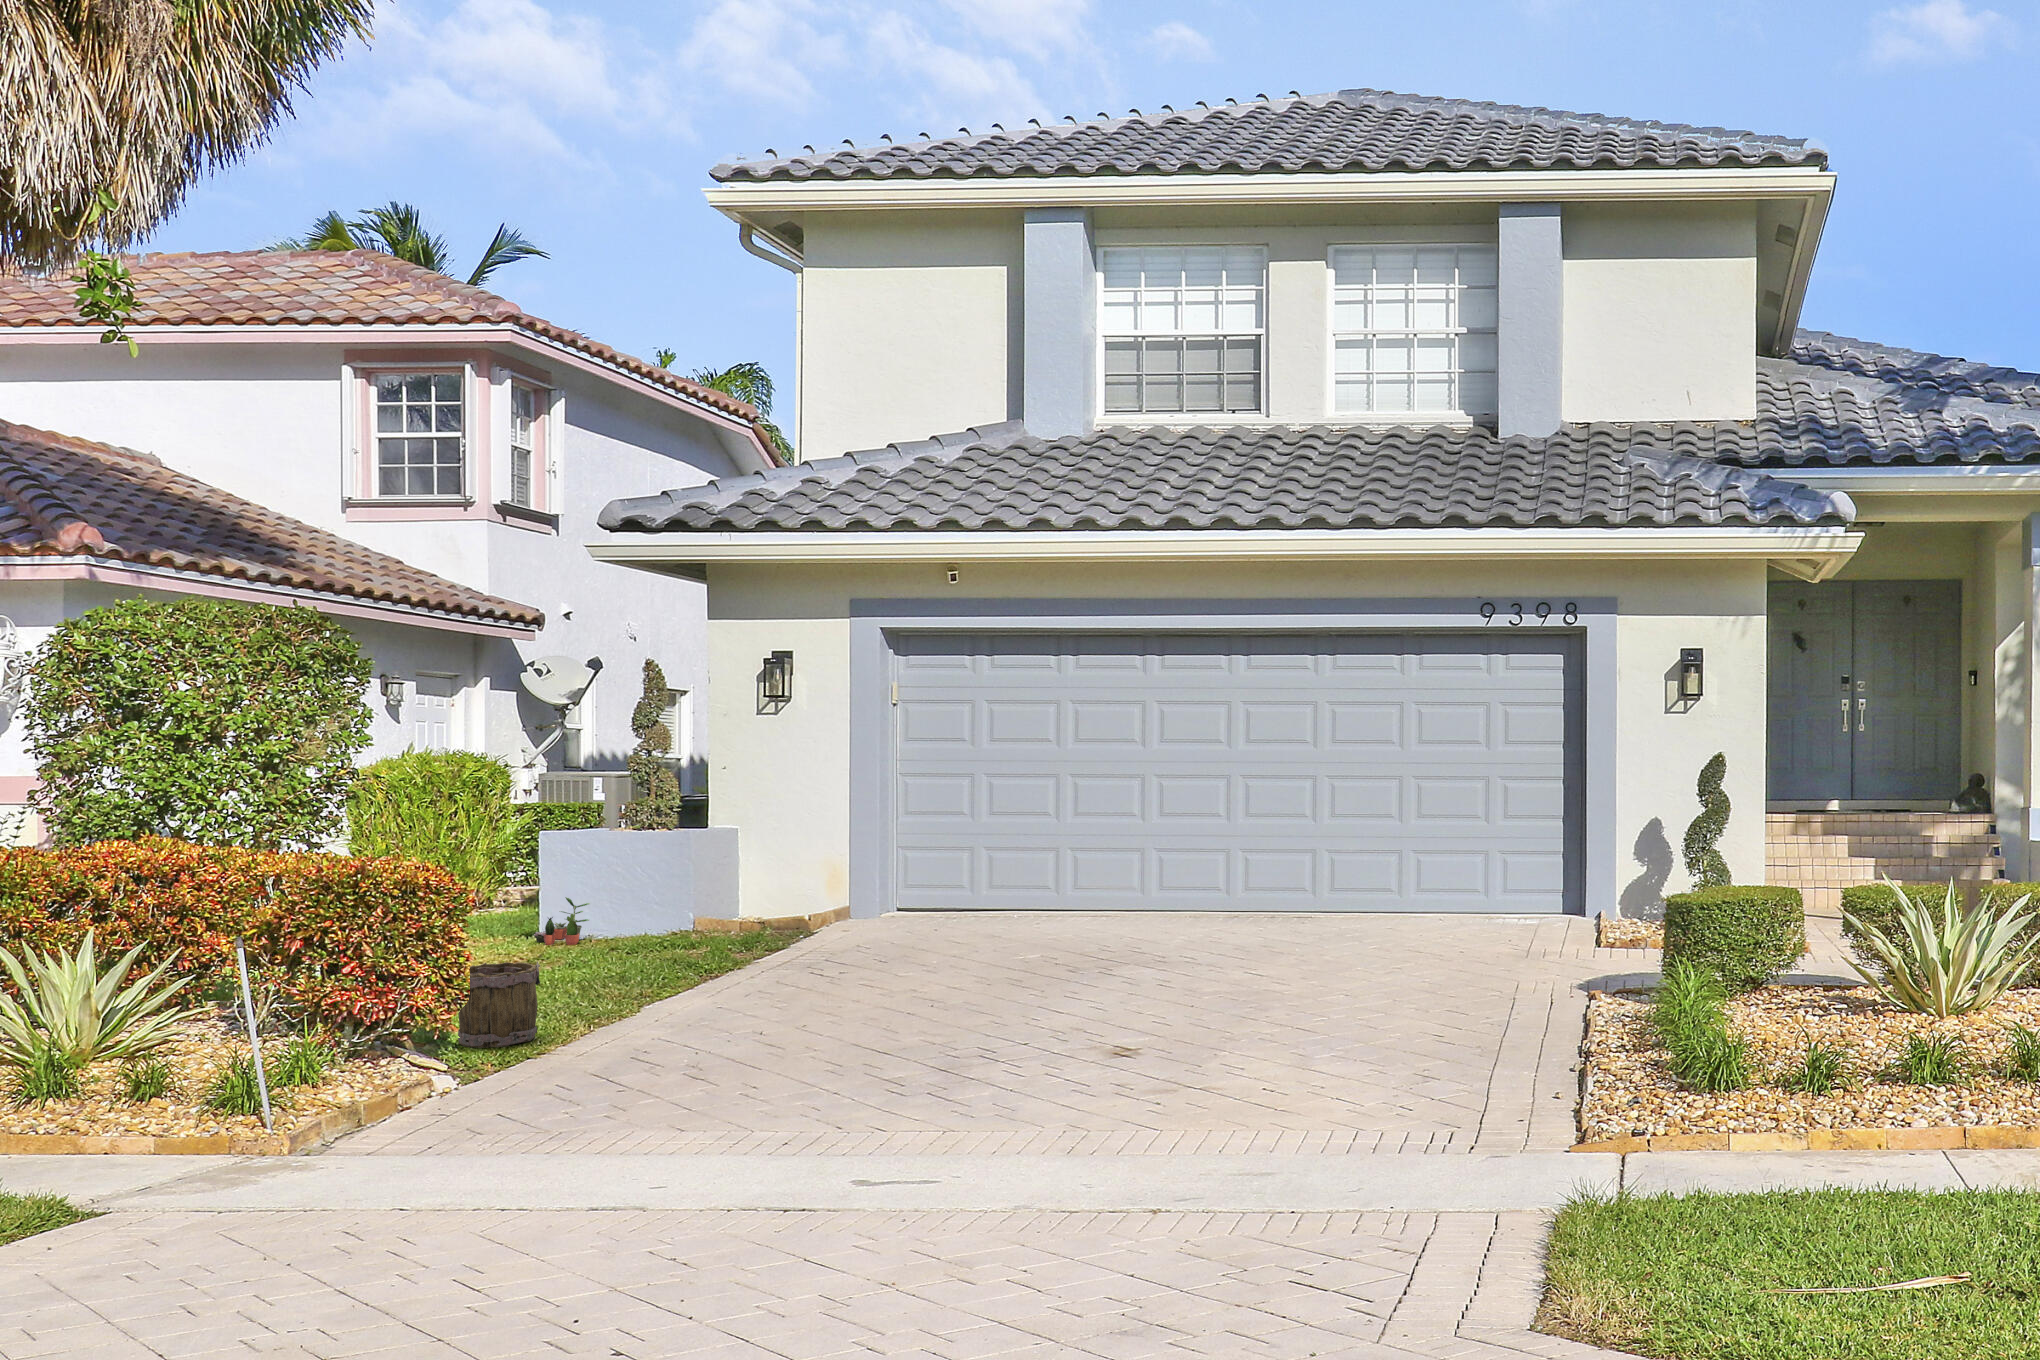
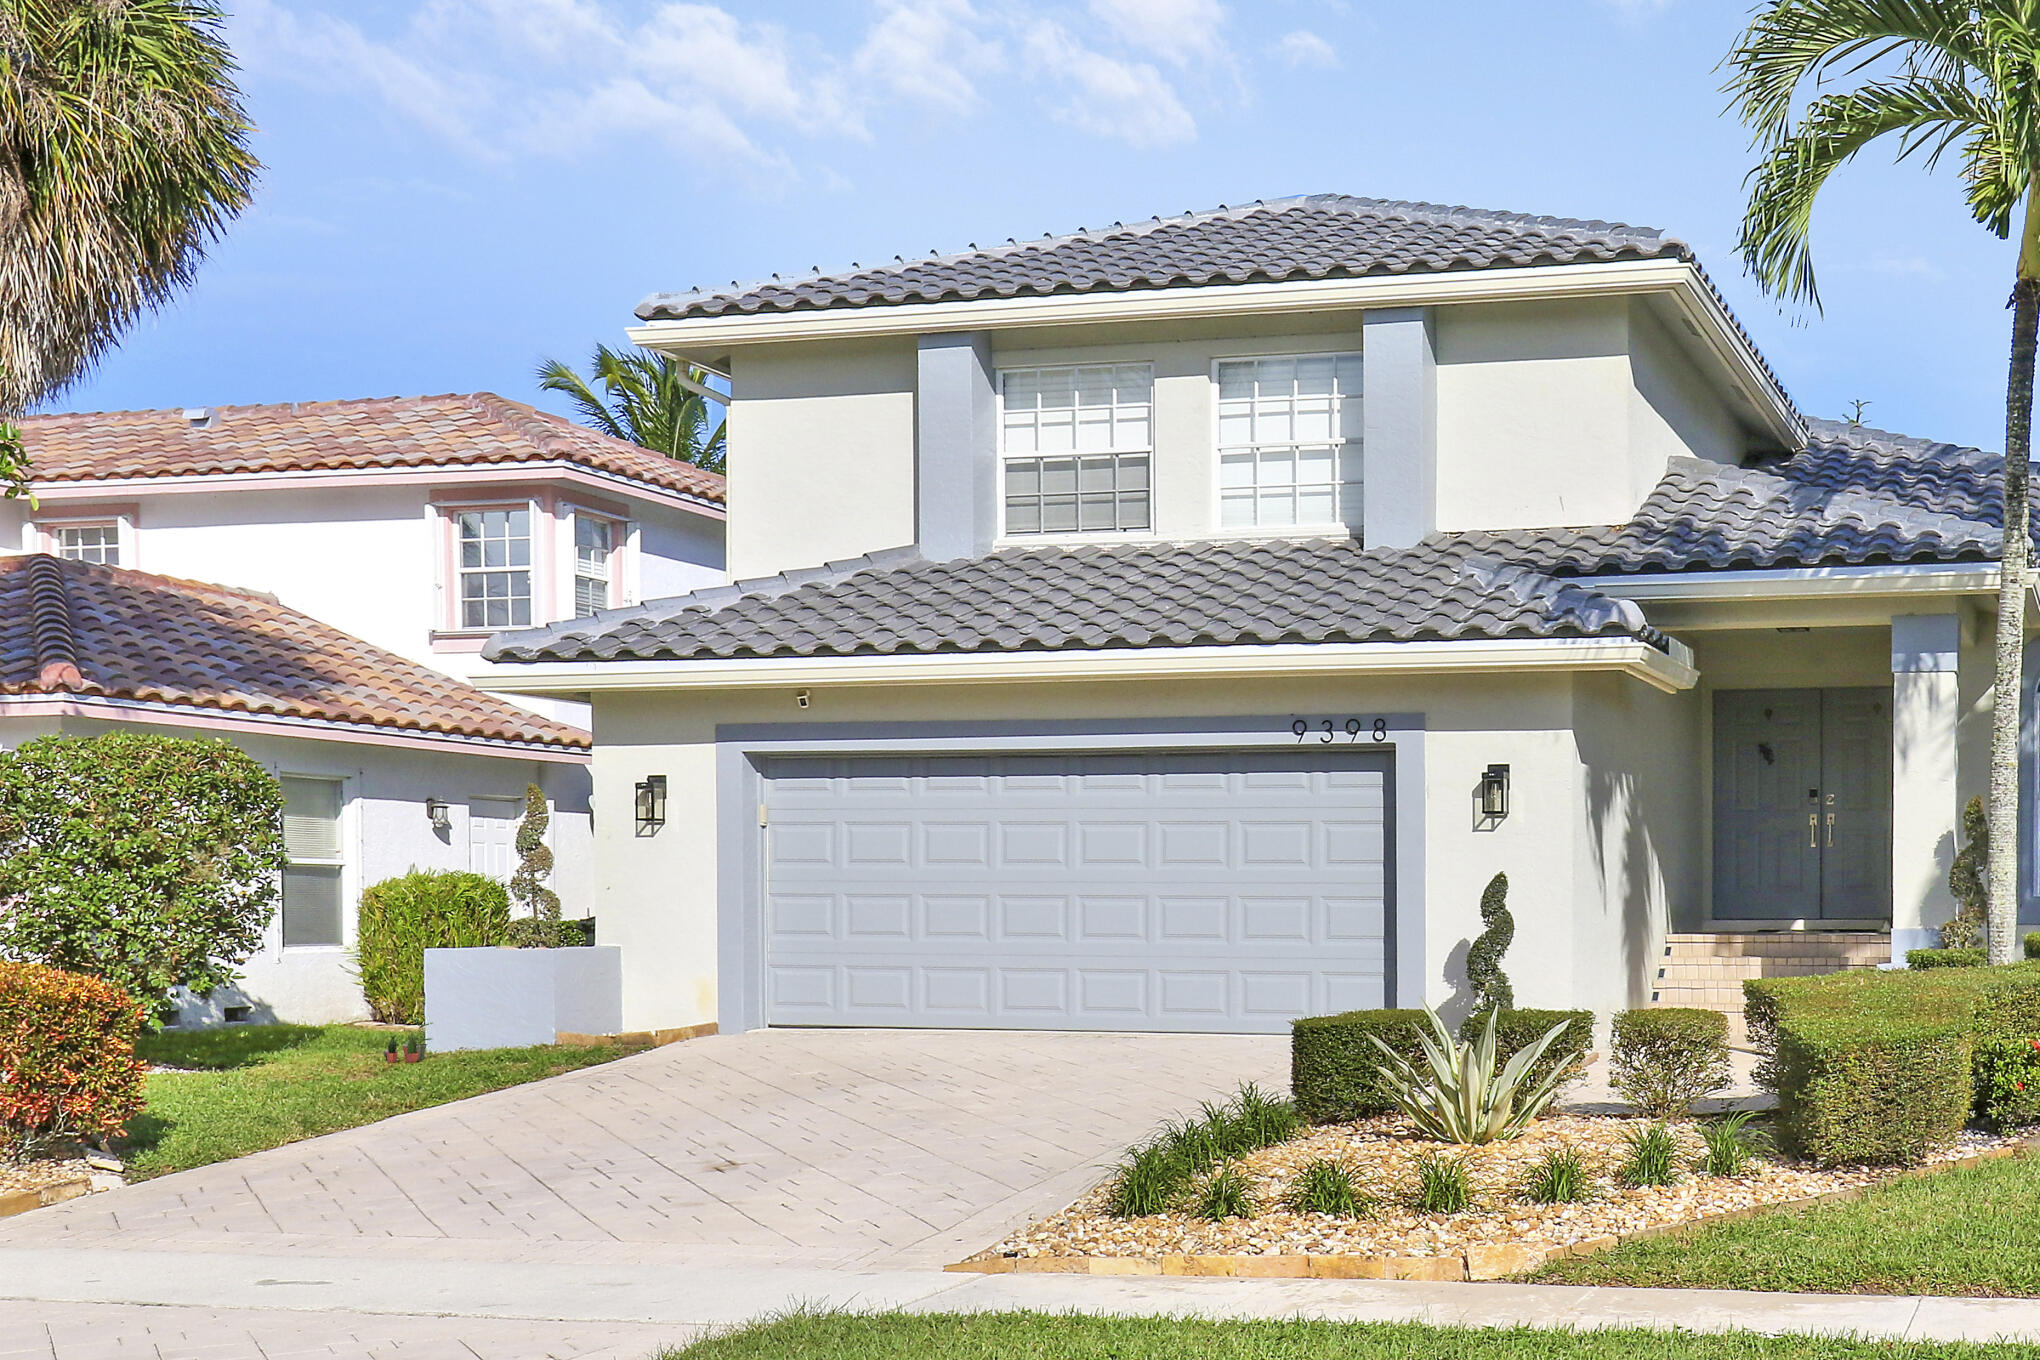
bucket: present [458,962,540,1048] -> none [122,1086,210,1170]

